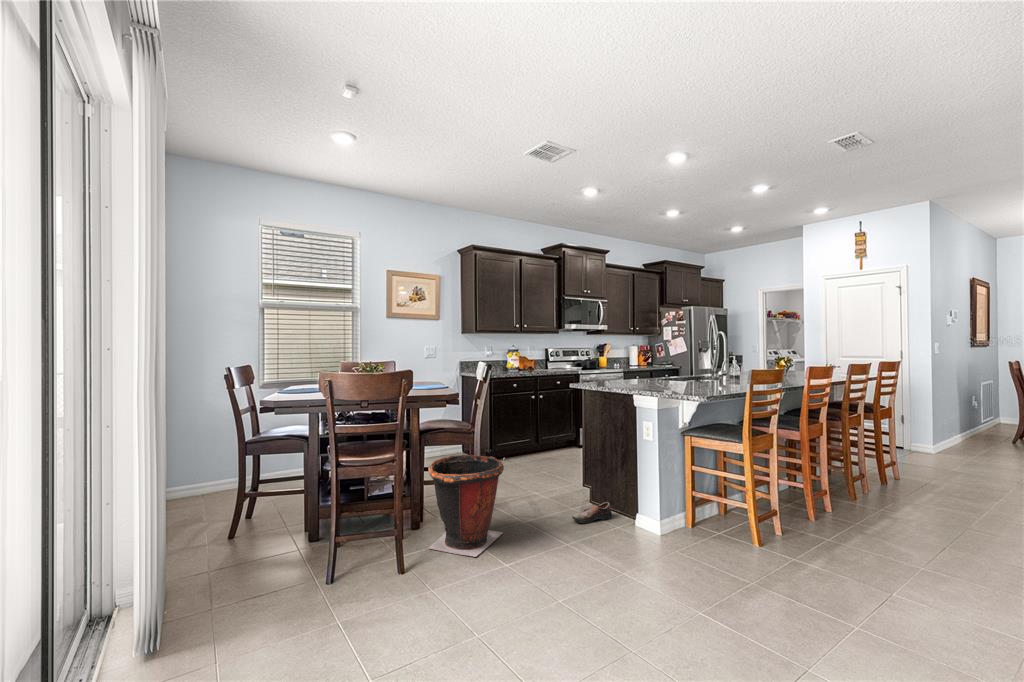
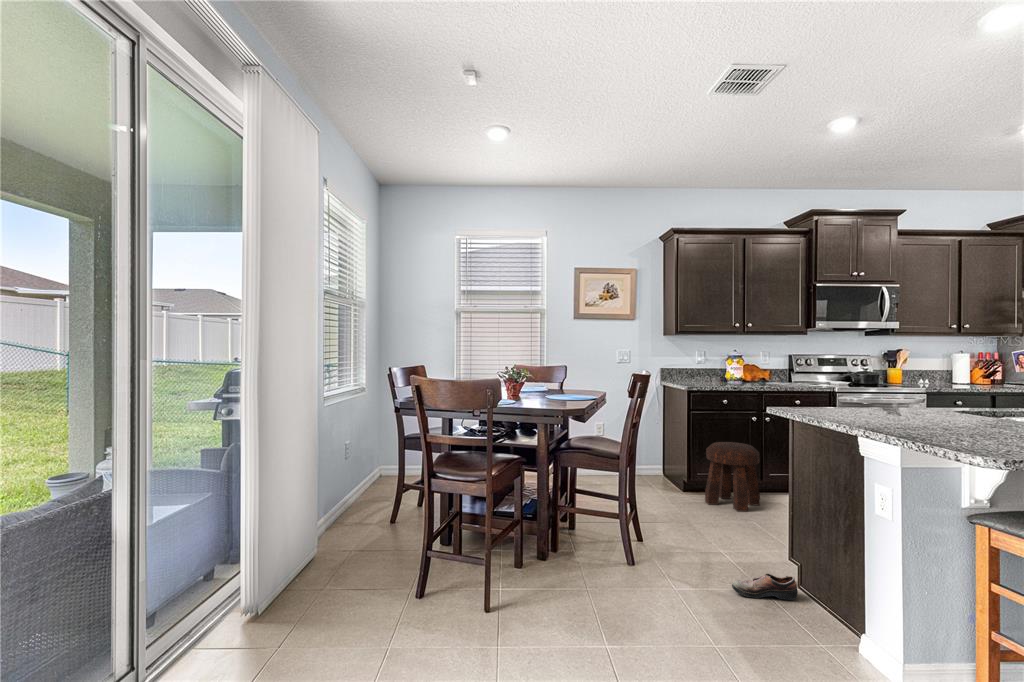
stool: none [506,416,544,468] -> present [705,442,760,512]
trash can: present [428,455,505,557] -> none [535,476,630,599]

